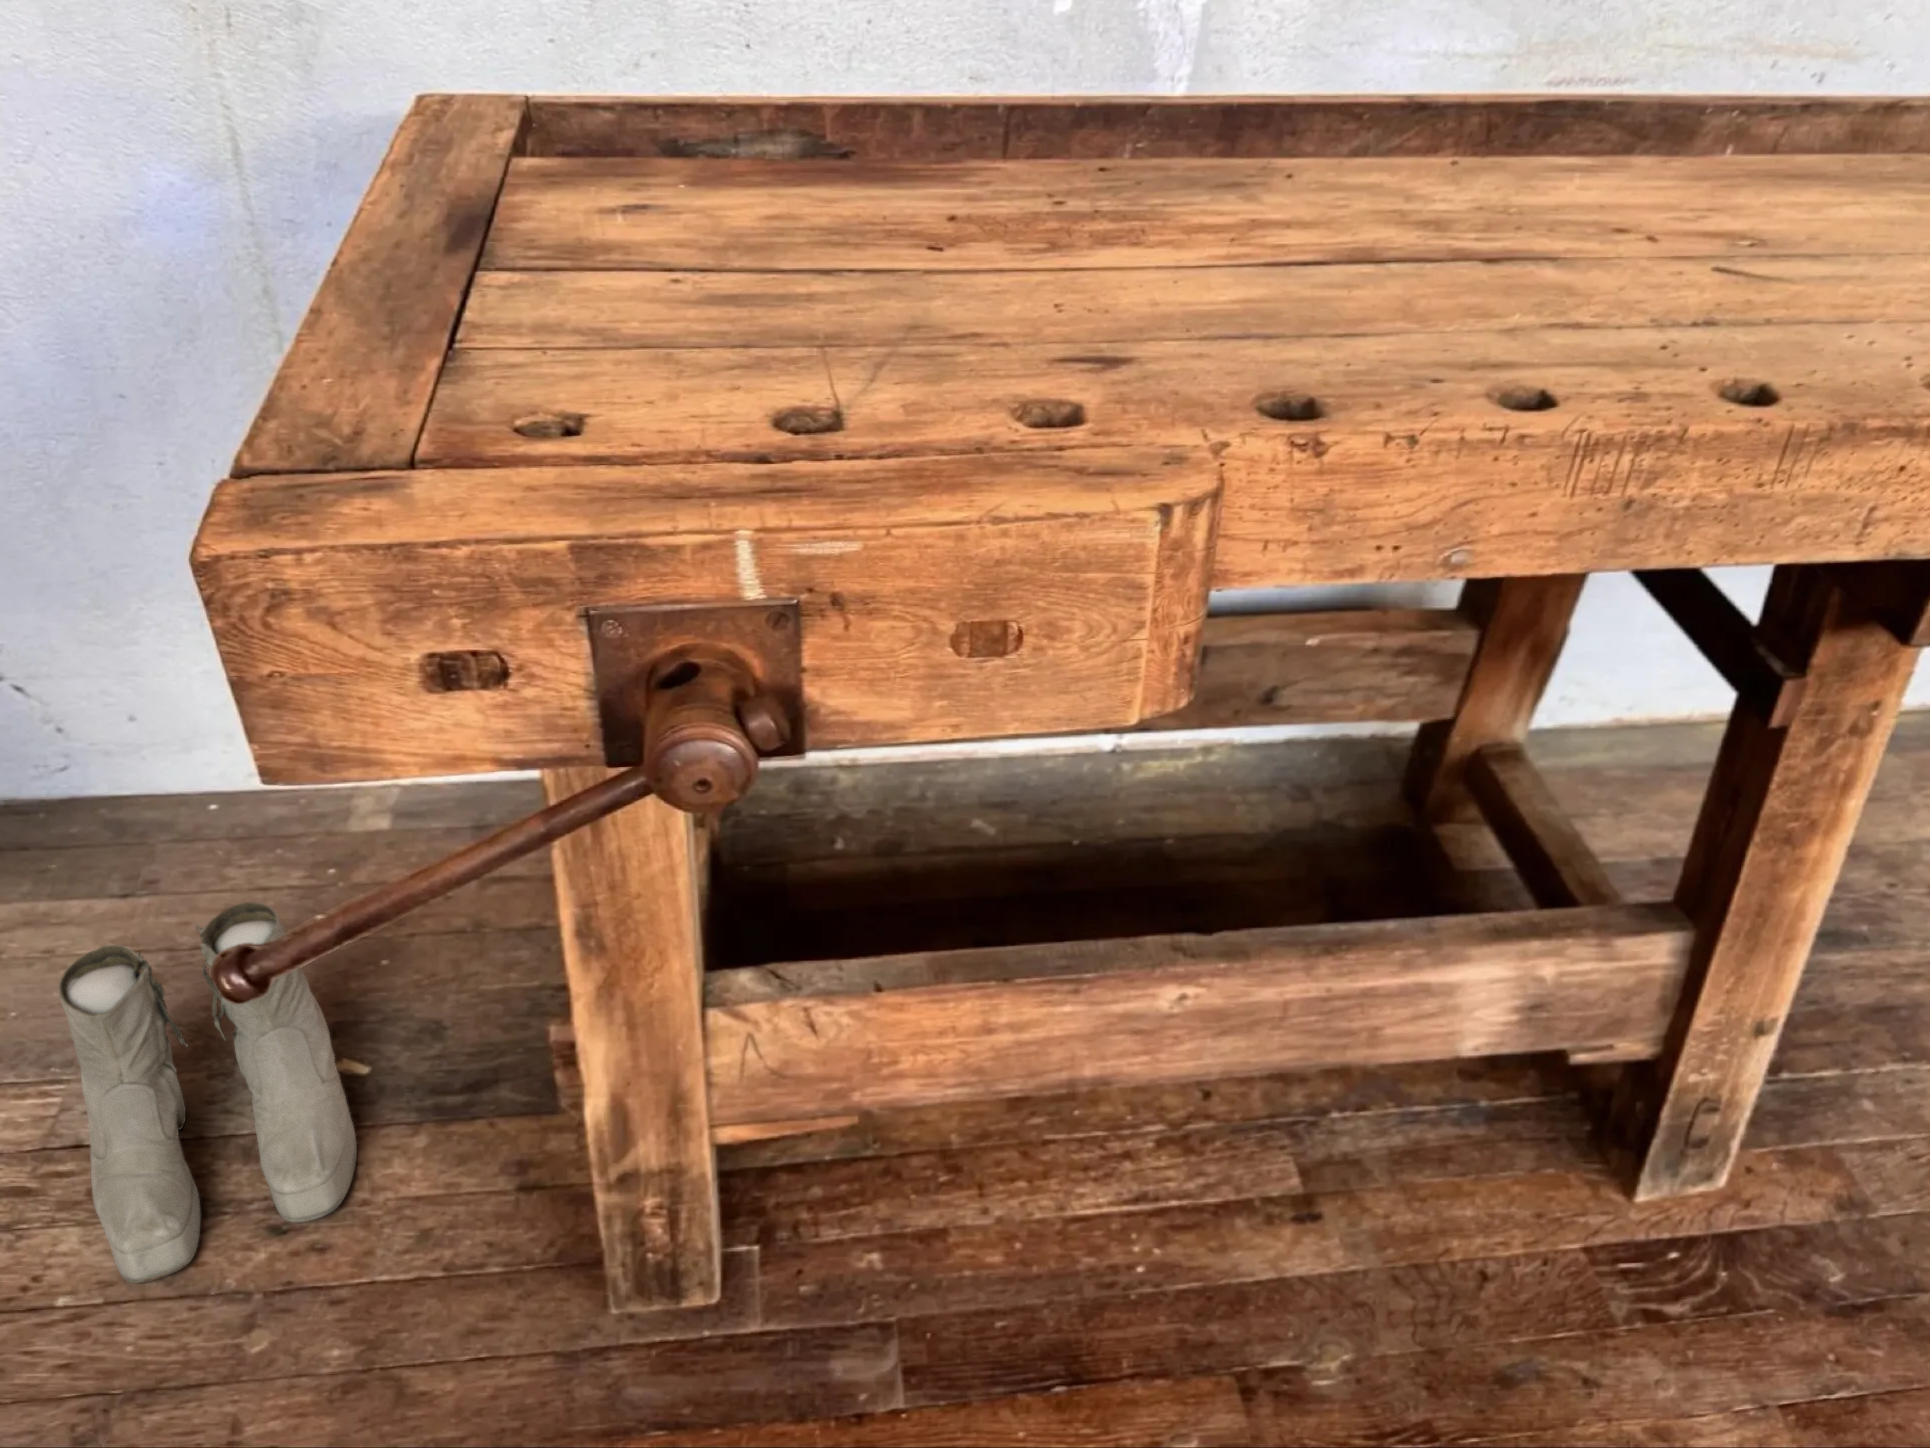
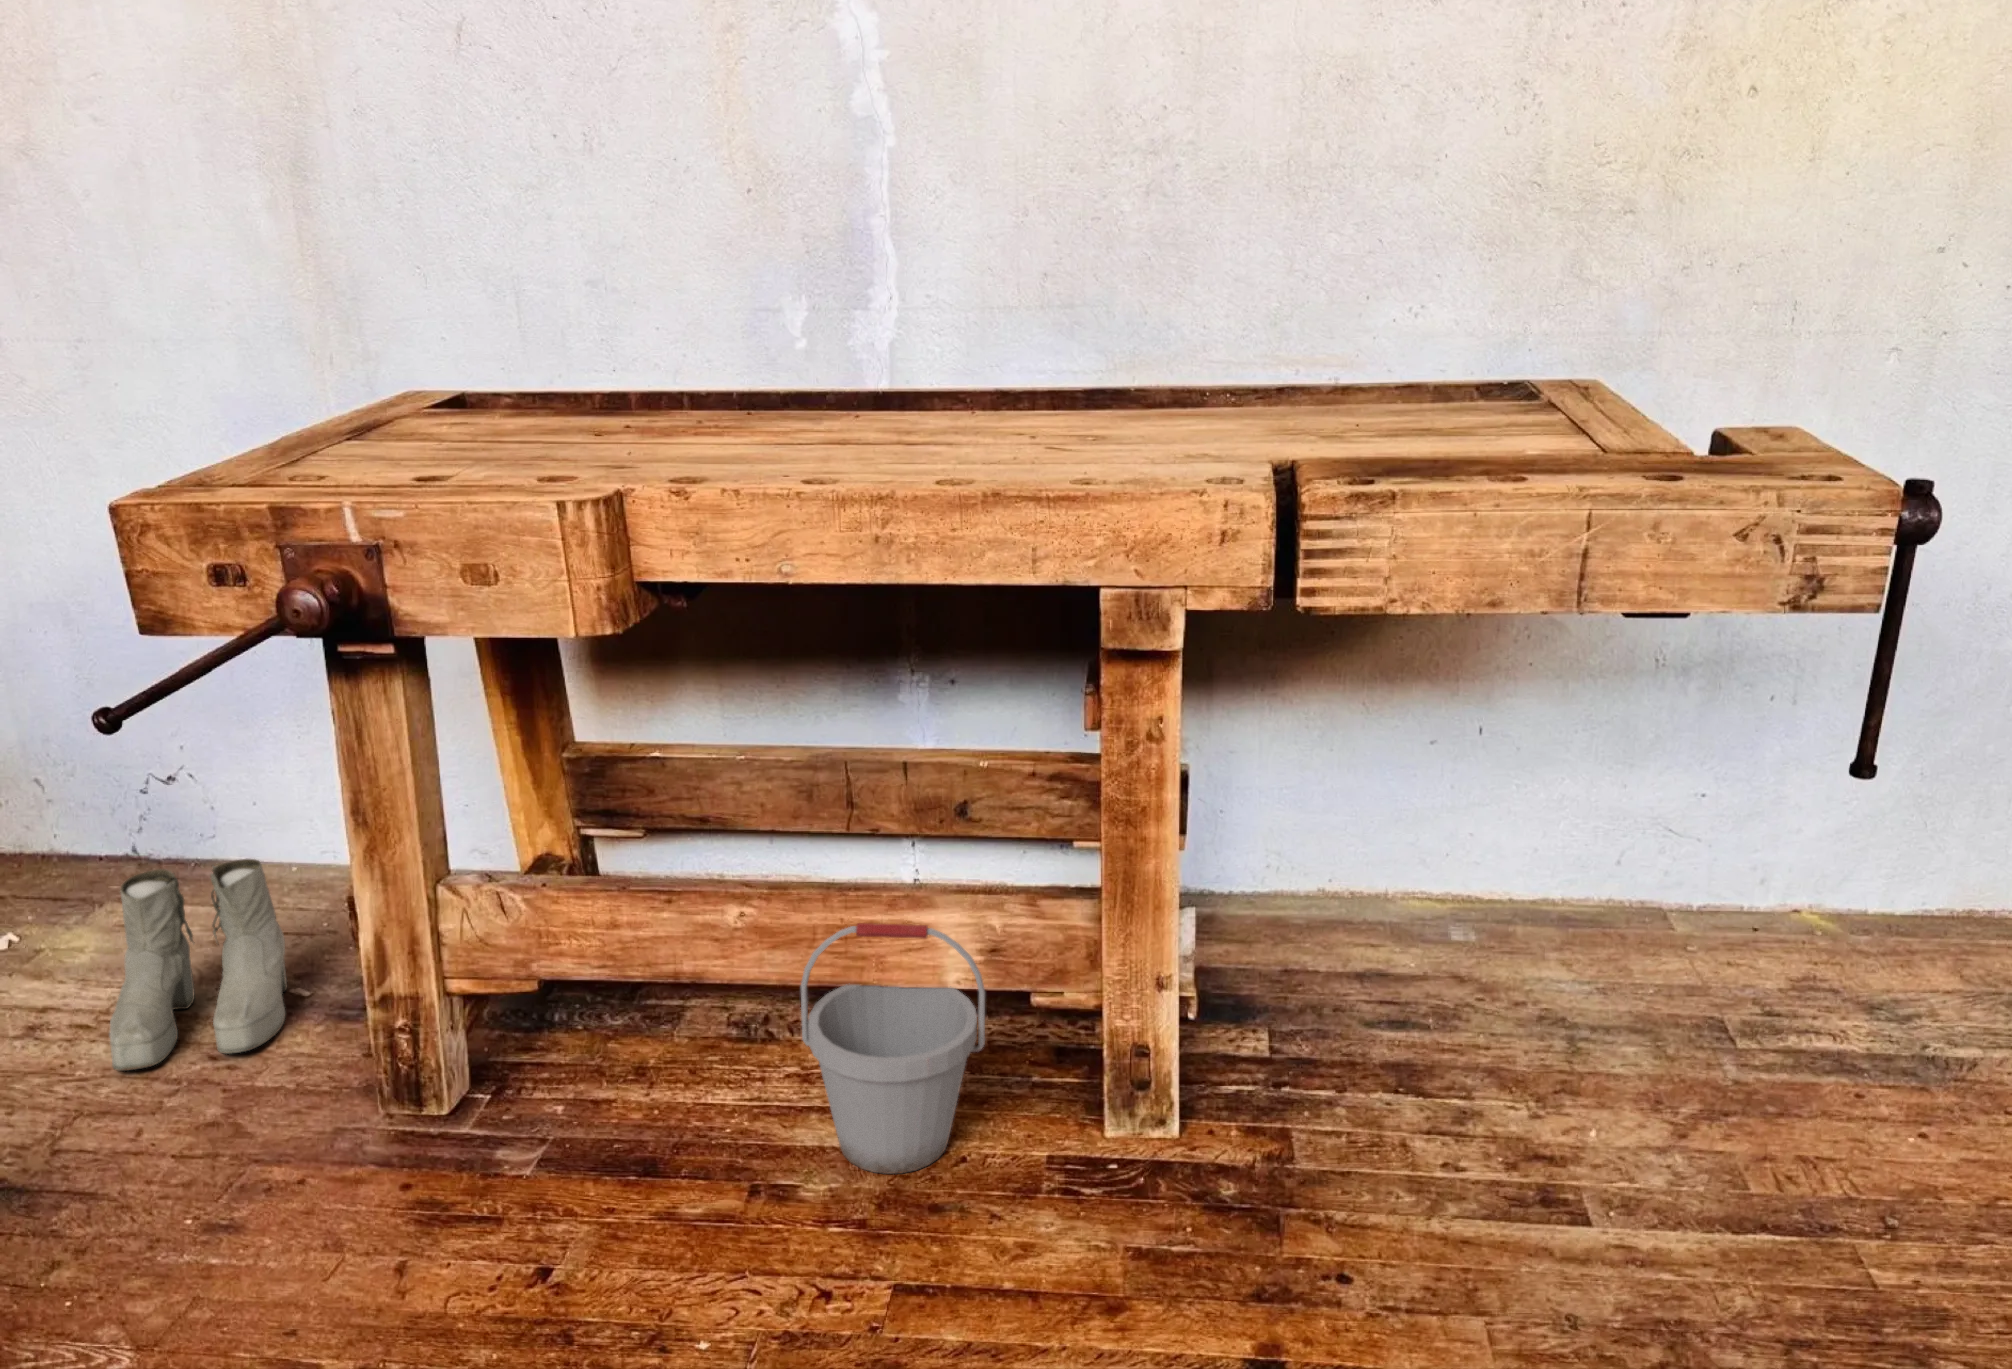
bucket: none [1267,991,1545,1316] -> present [801,923,985,1174]

